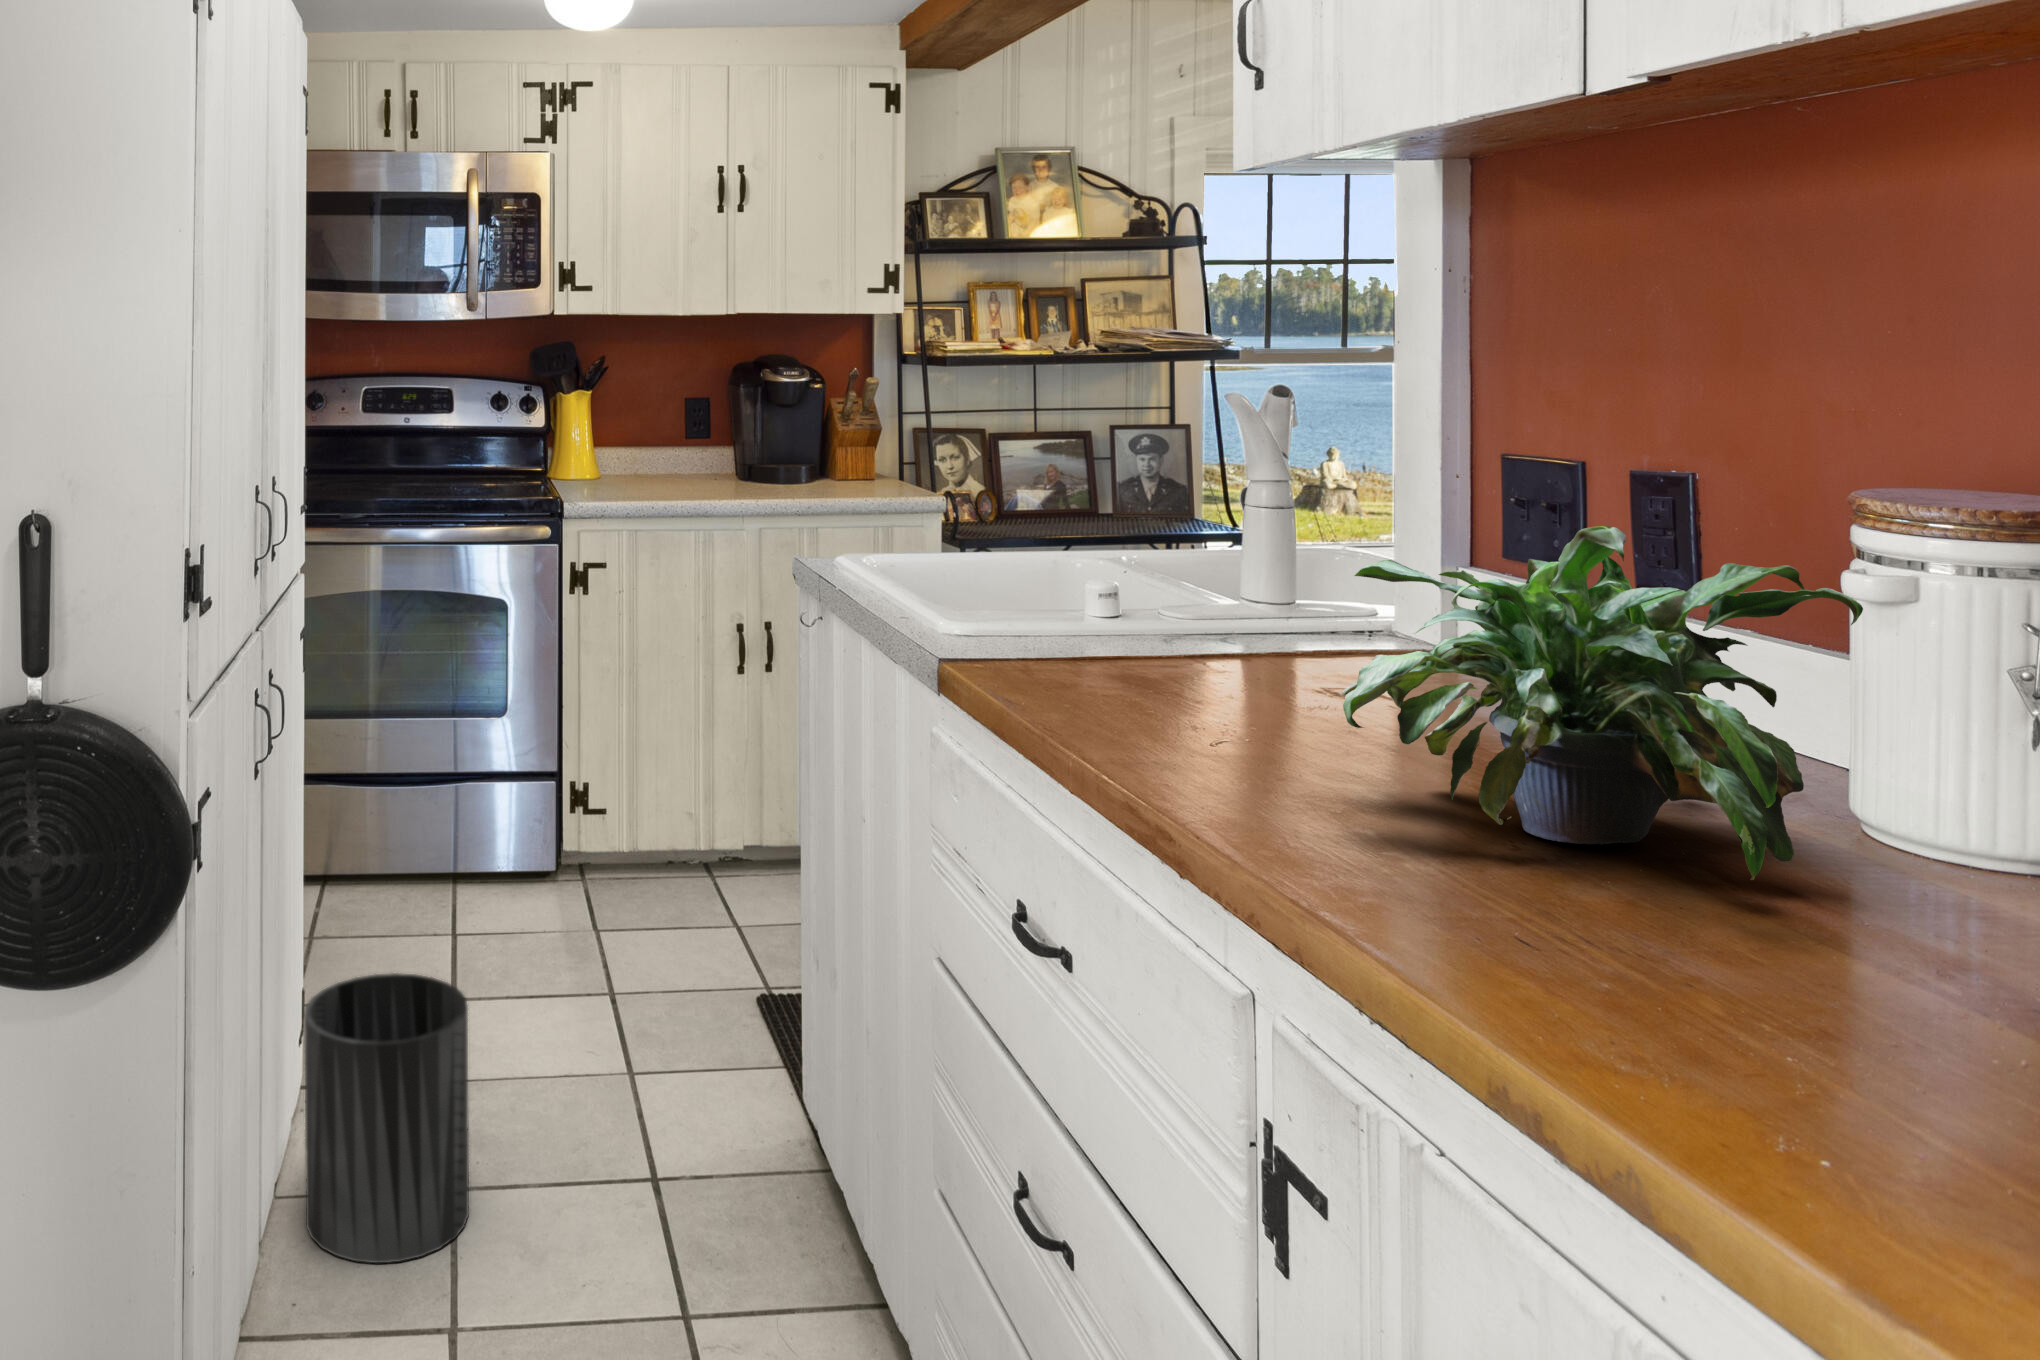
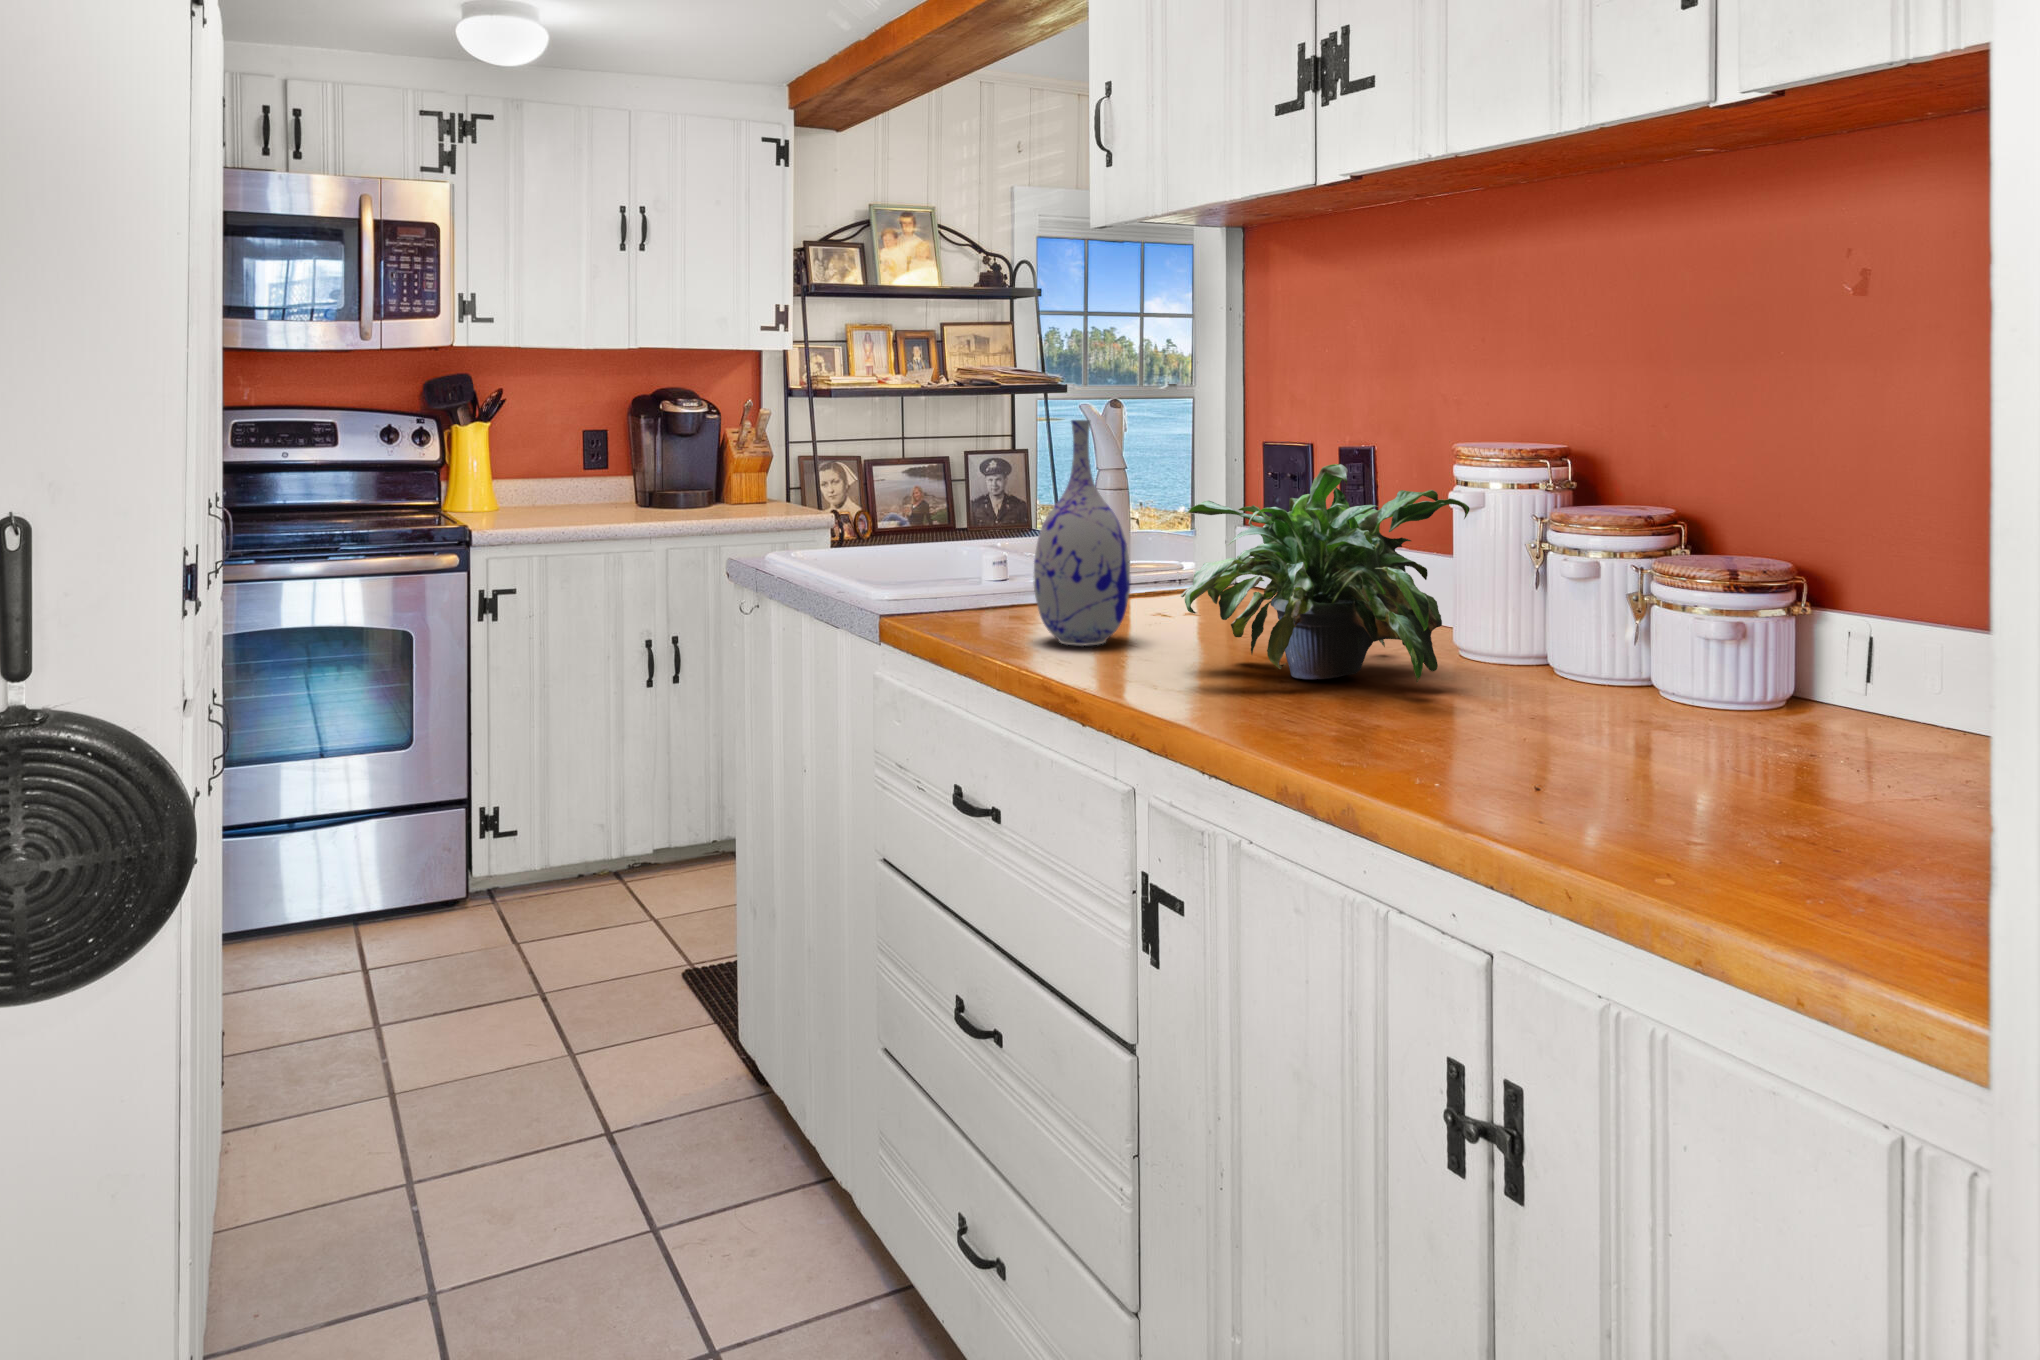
vase: none [1134,432,1274,735] -> present [1033,420,1130,646]
trash can: present [304,973,469,1263] -> none [248,980,425,1266]

